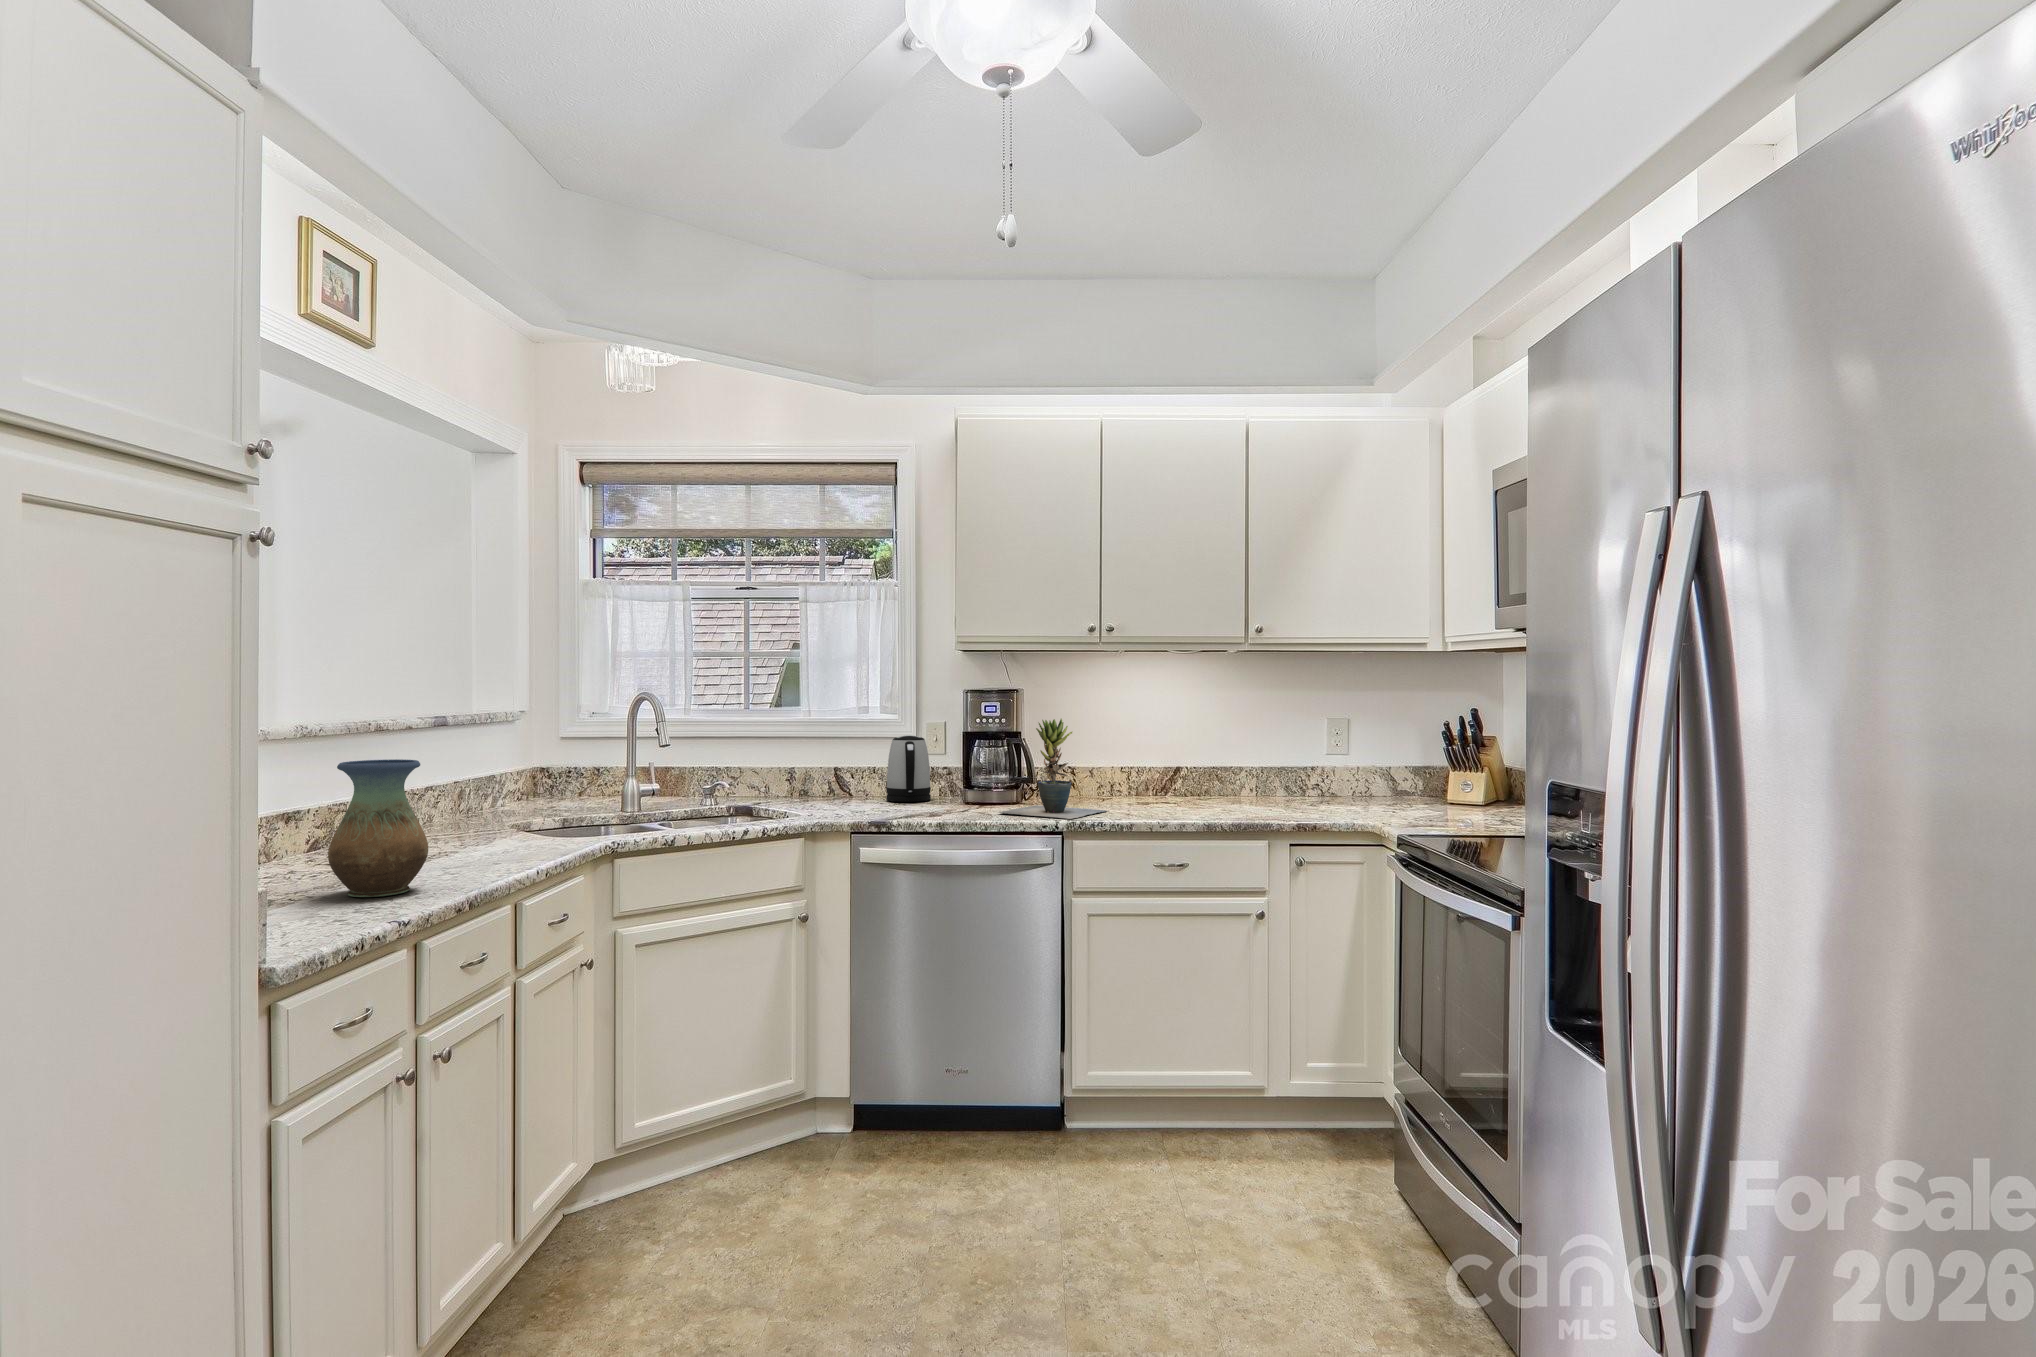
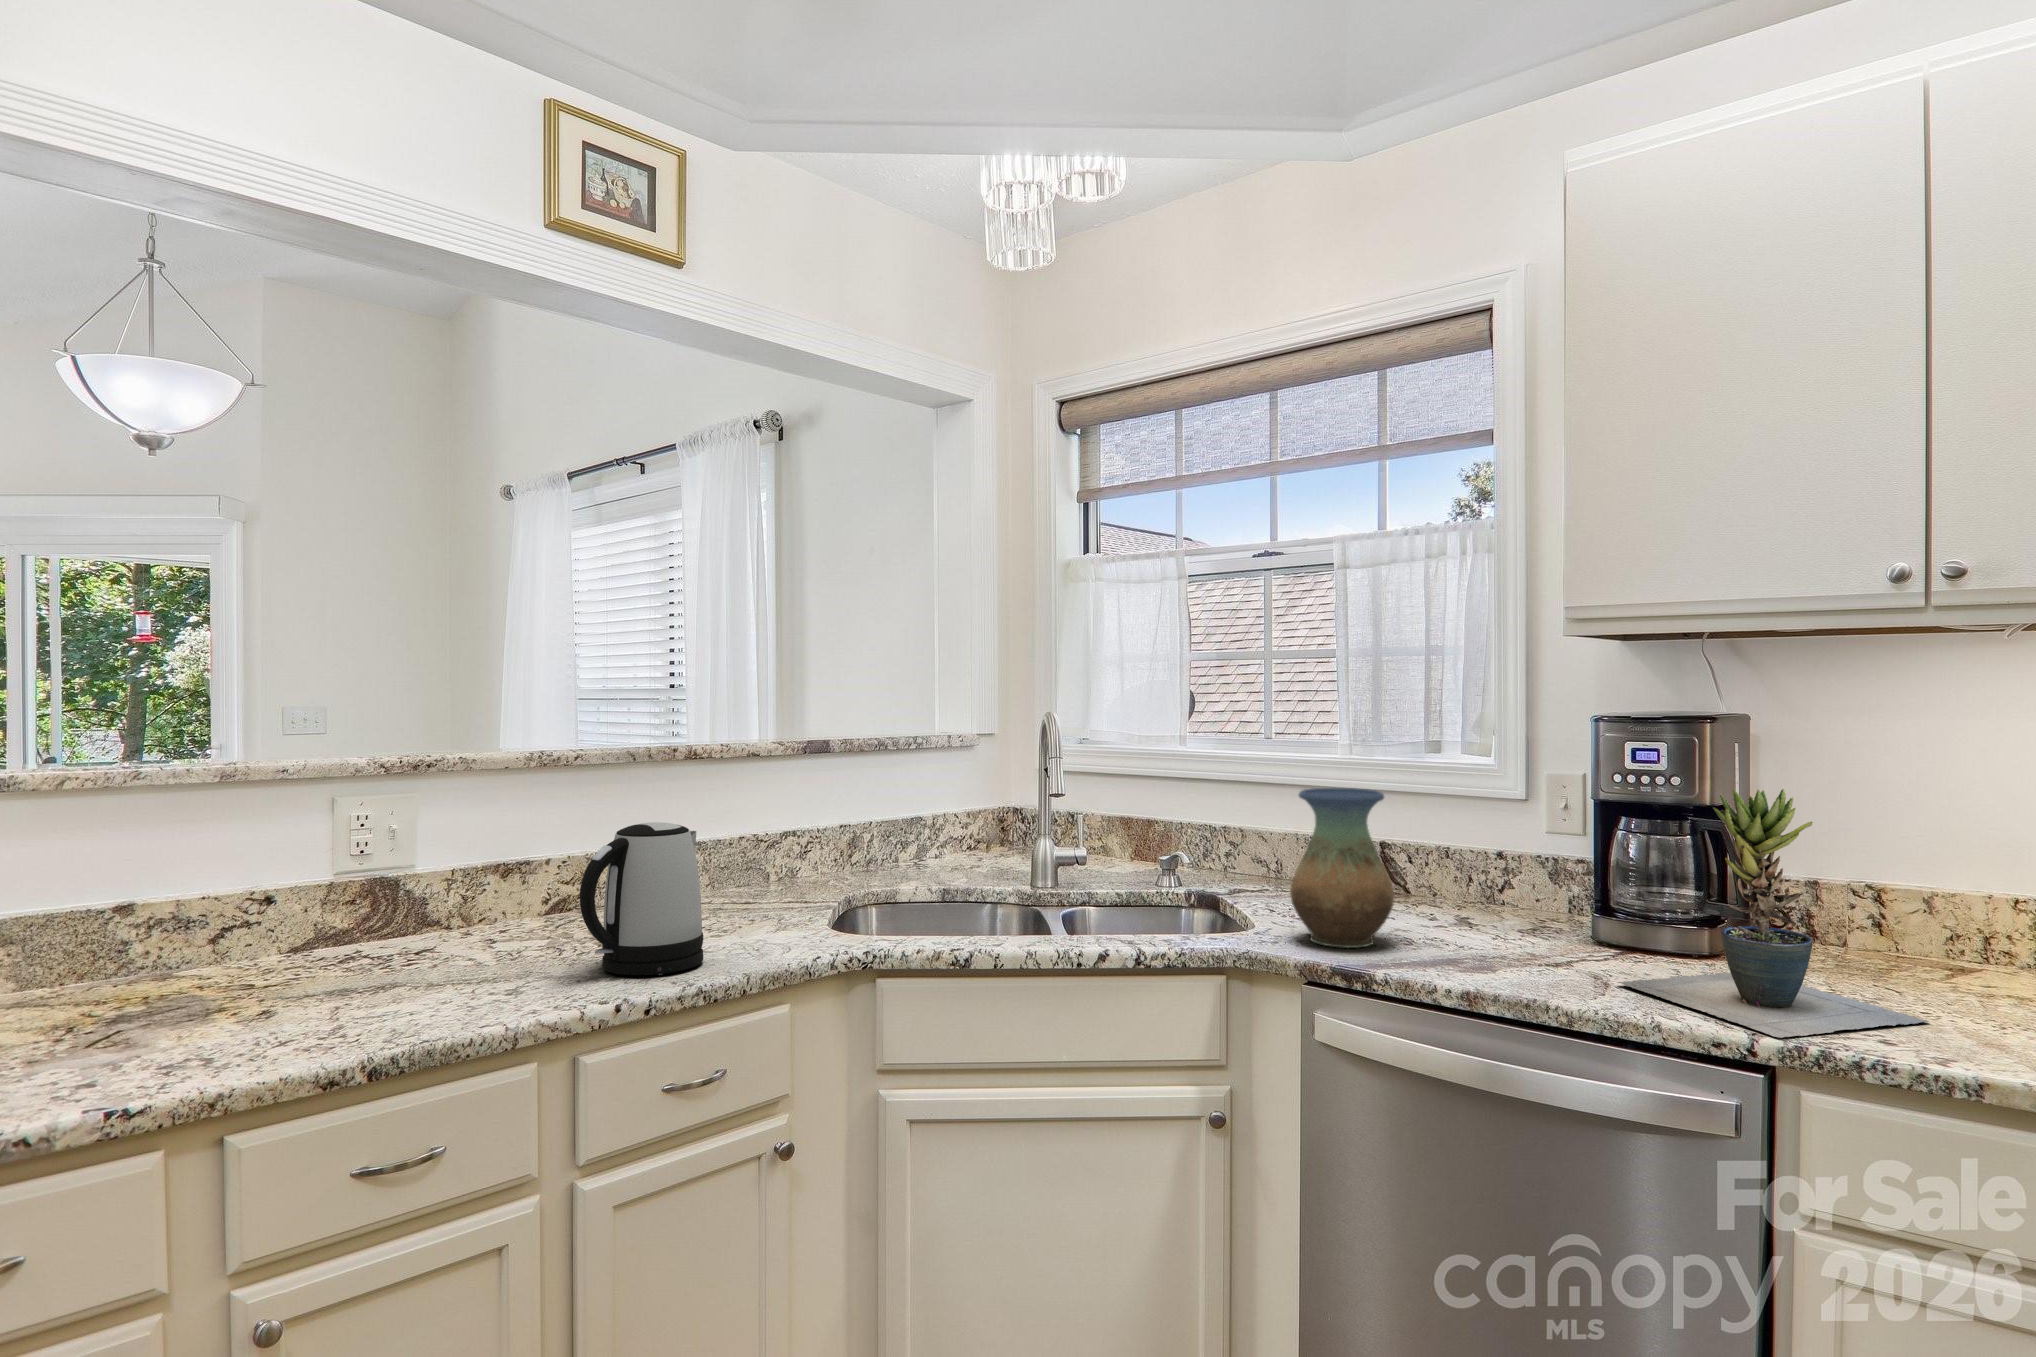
kettle: present [886,735,931,802] -> present [580,822,703,975]
vase: present [328,759,428,897] -> present [1290,788,1394,948]

